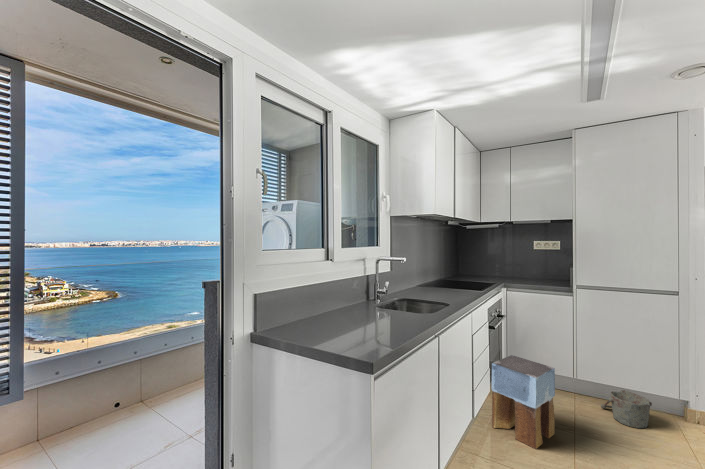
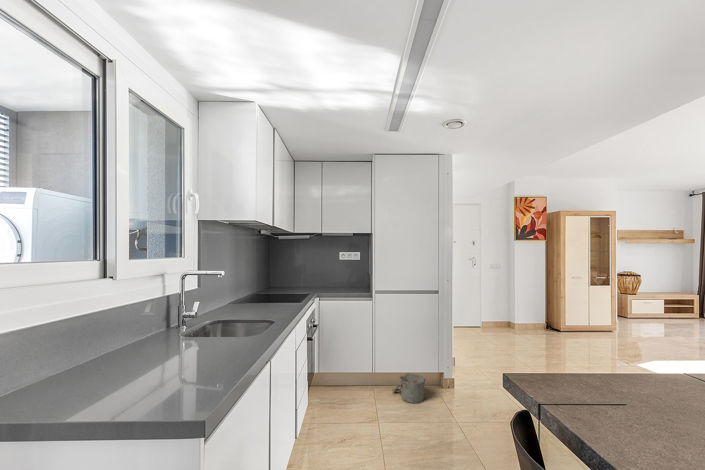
stool: present [492,355,555,449] -> none [312,363,365,453]

